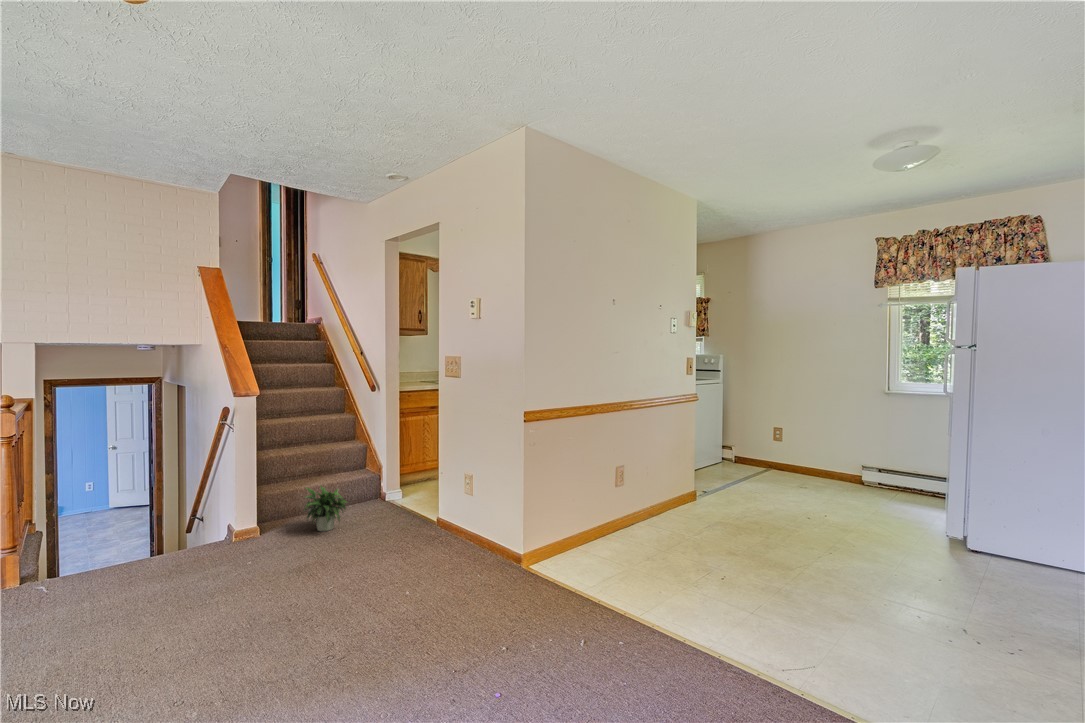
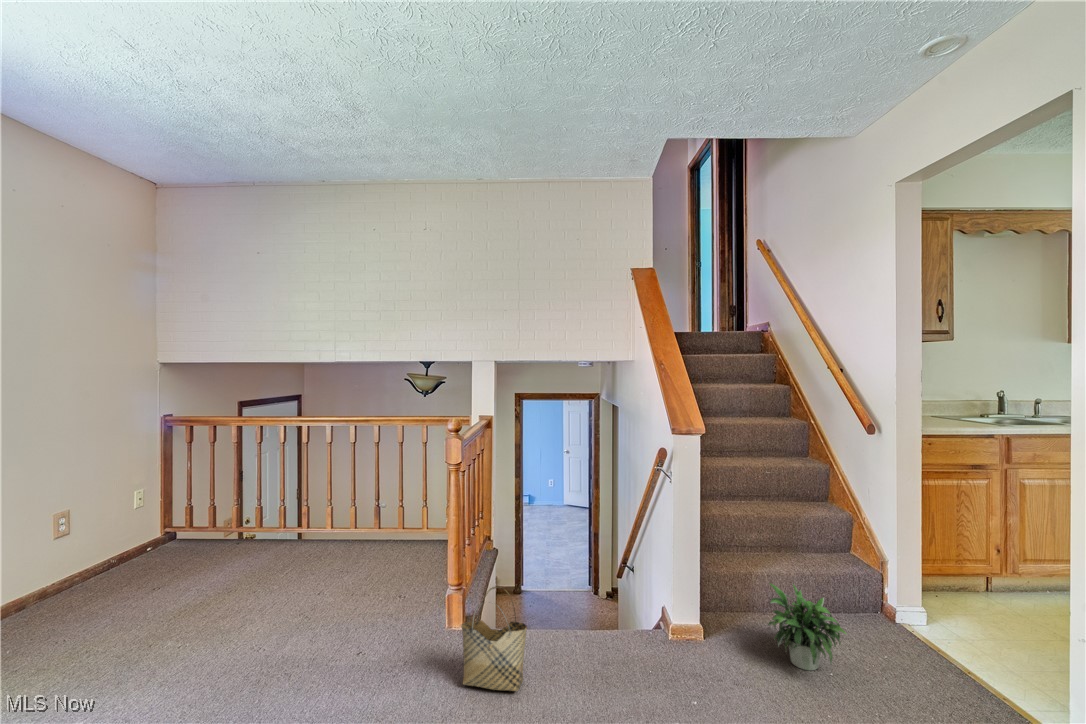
woven basket: none [28,526,103,610] -> present [461,586,527,691]

